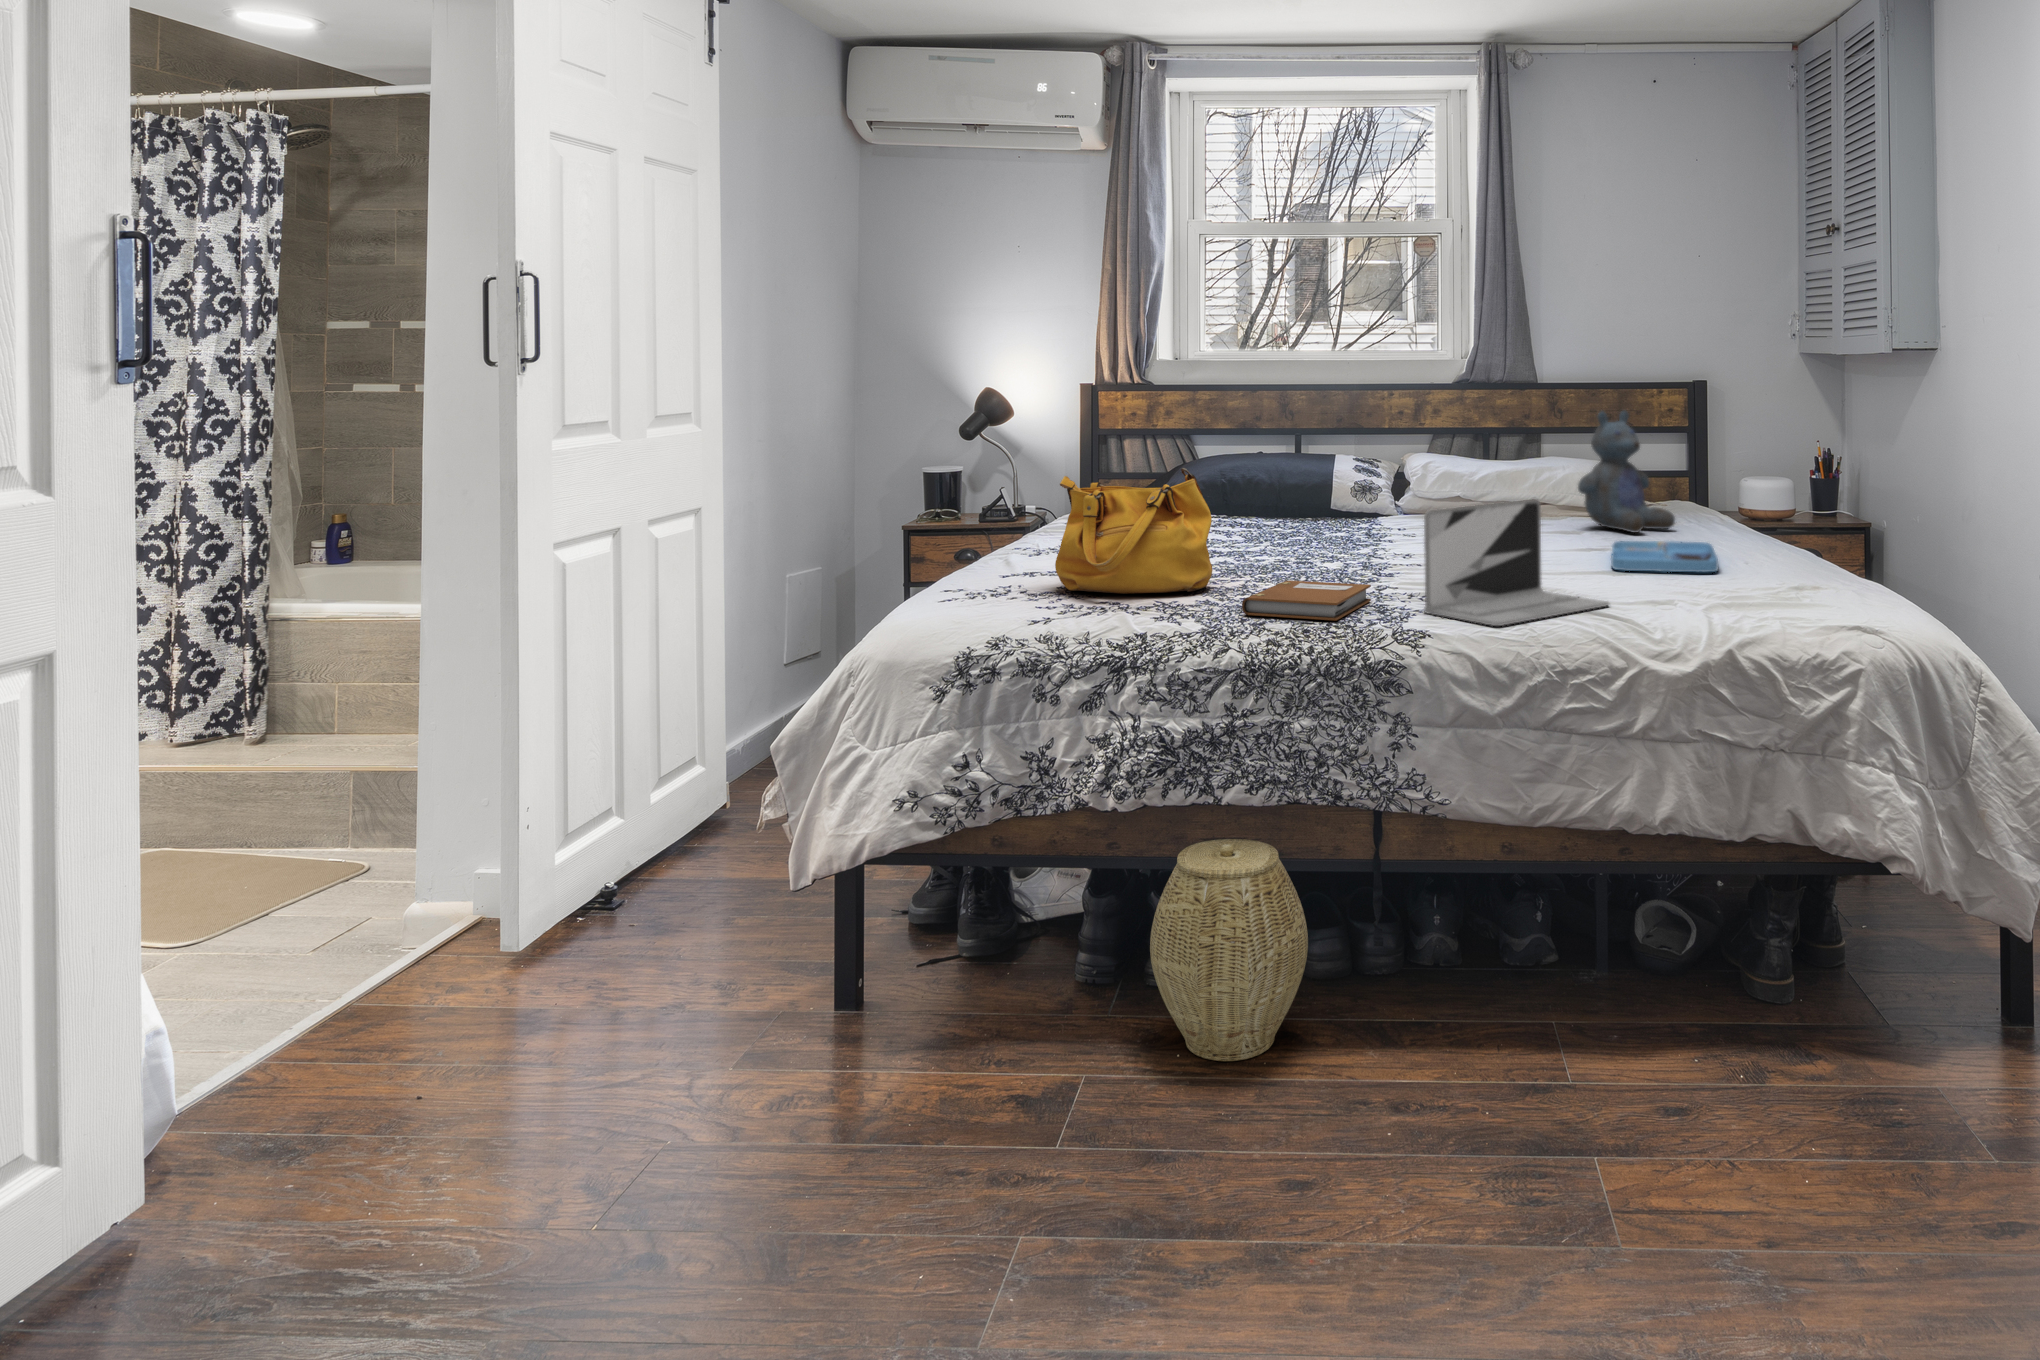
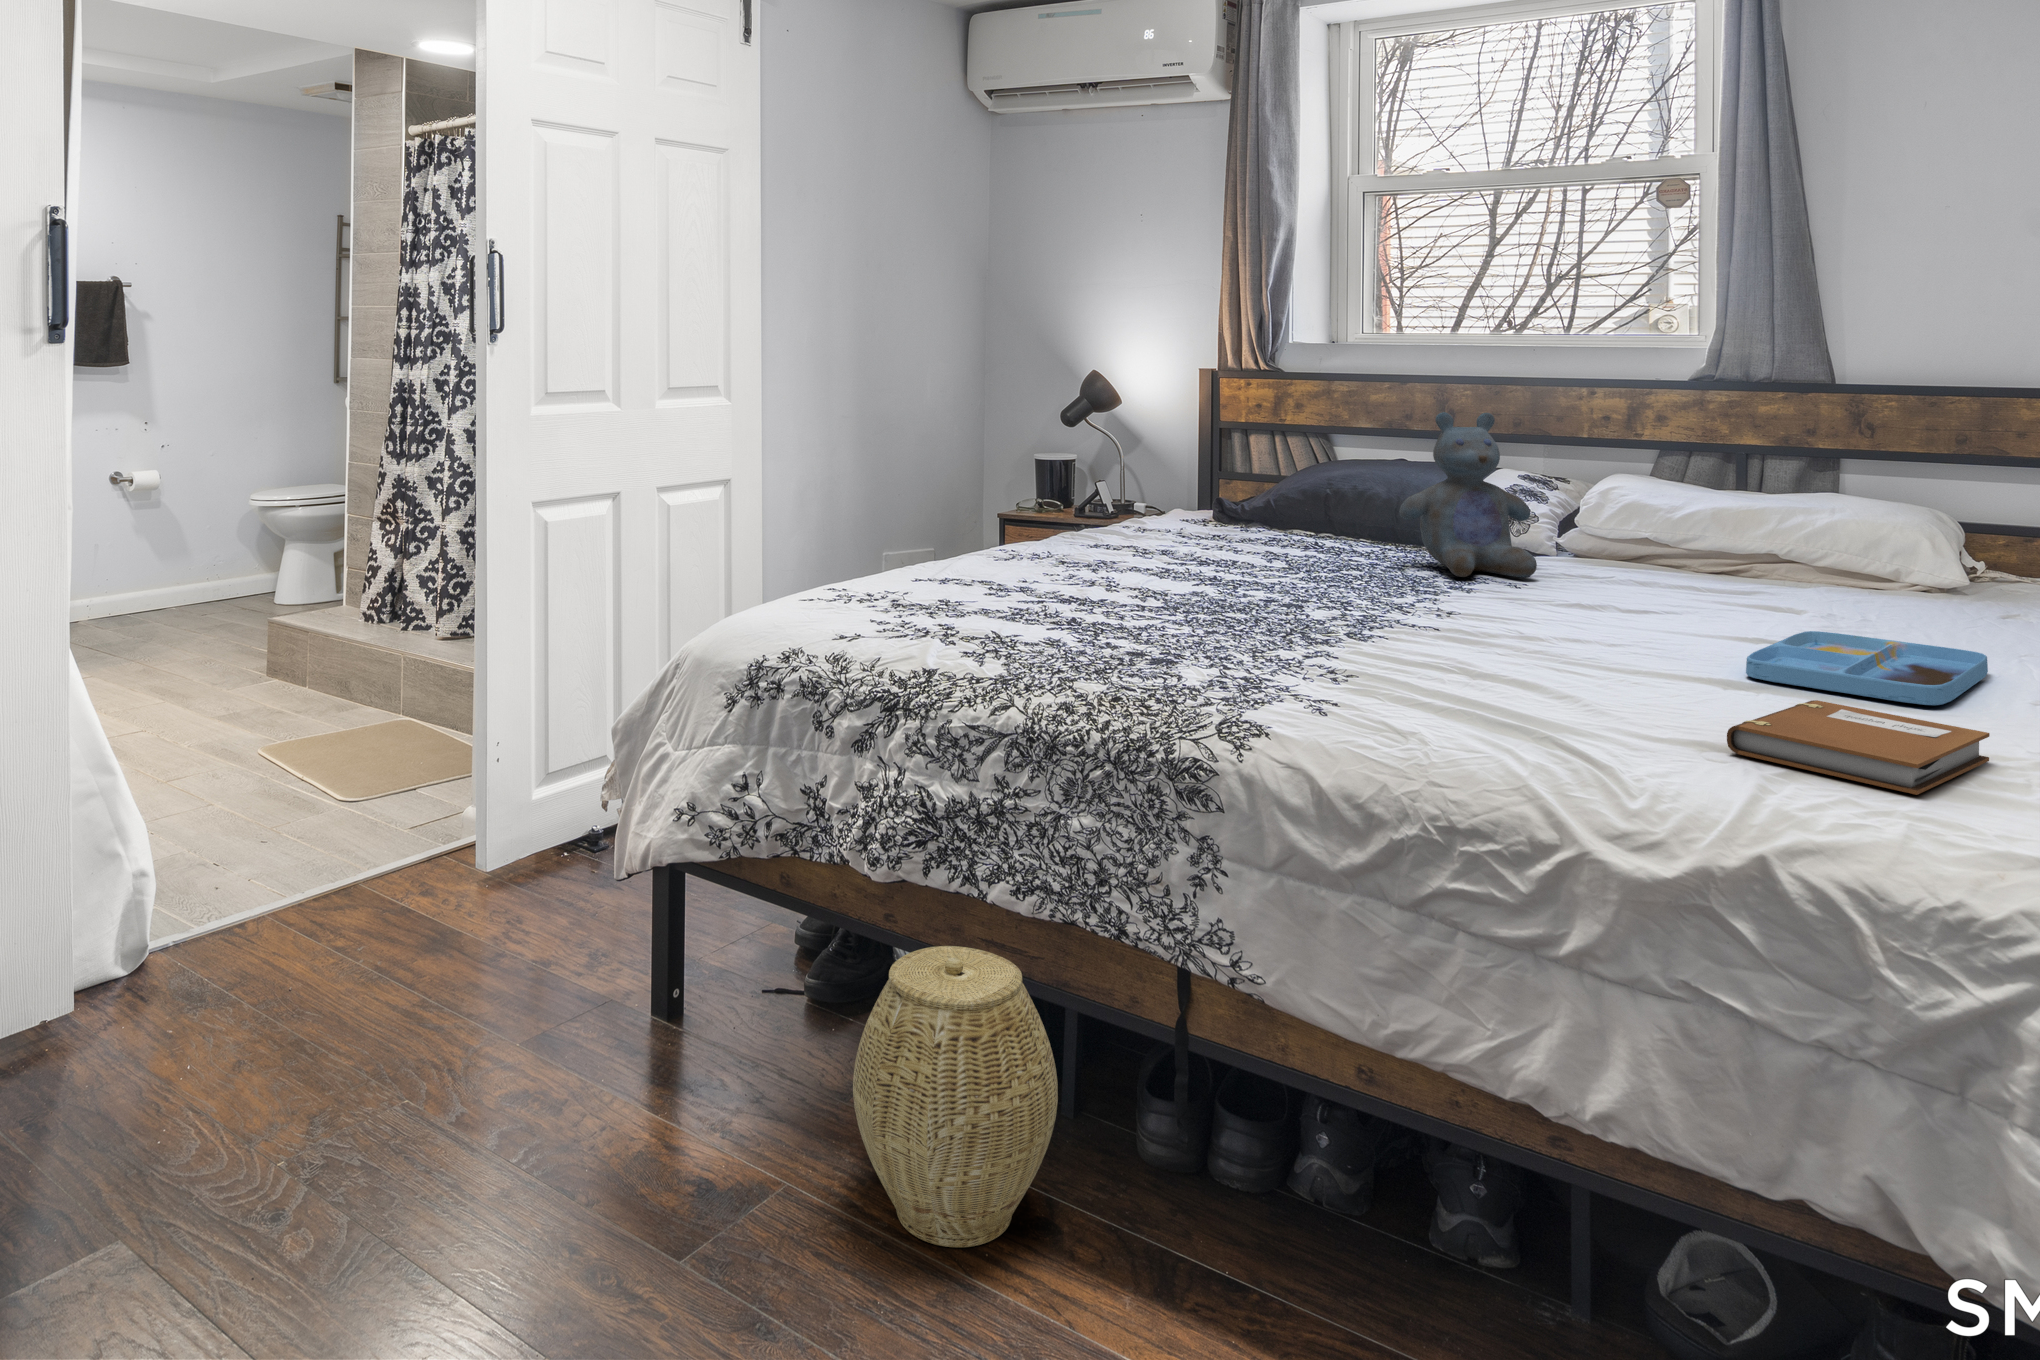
stuffed bear: present [1578,411,1675,533] -> present [1399,412,1537,578]
handbag: present [1055,468,1212,594] -> none [940,470,1116,624]
laptop: present [1424,499,1609,626] -> none [1310,552,1626,737]
notebook: present [1242,580,1371,620] -> present [1727,700,1990,795]

